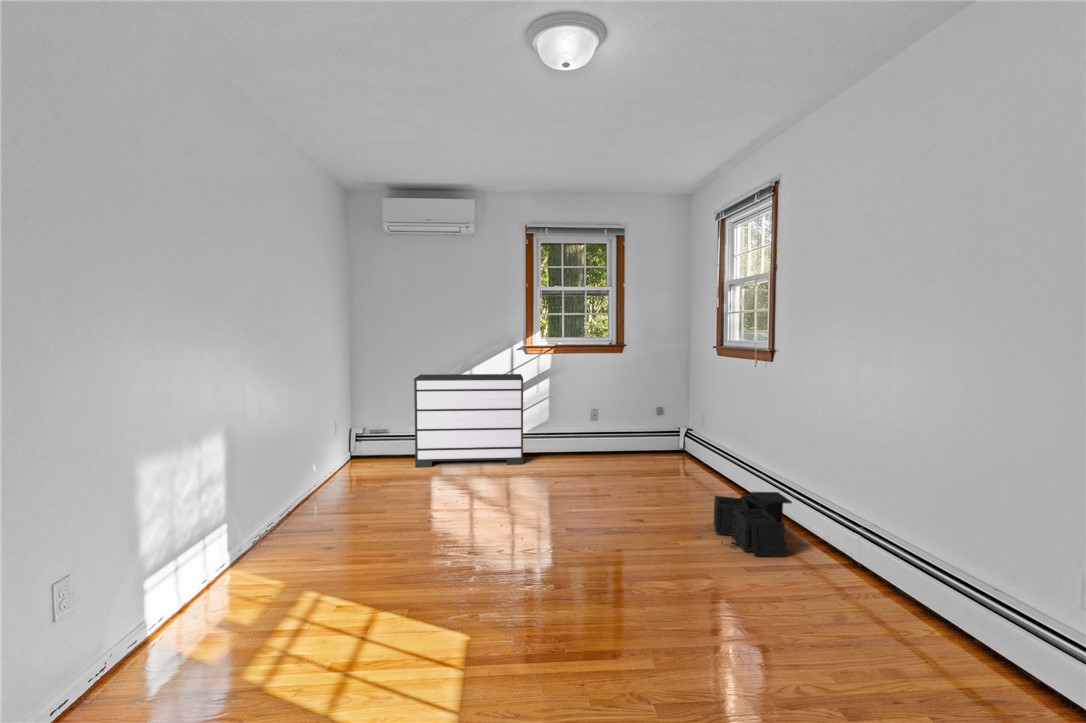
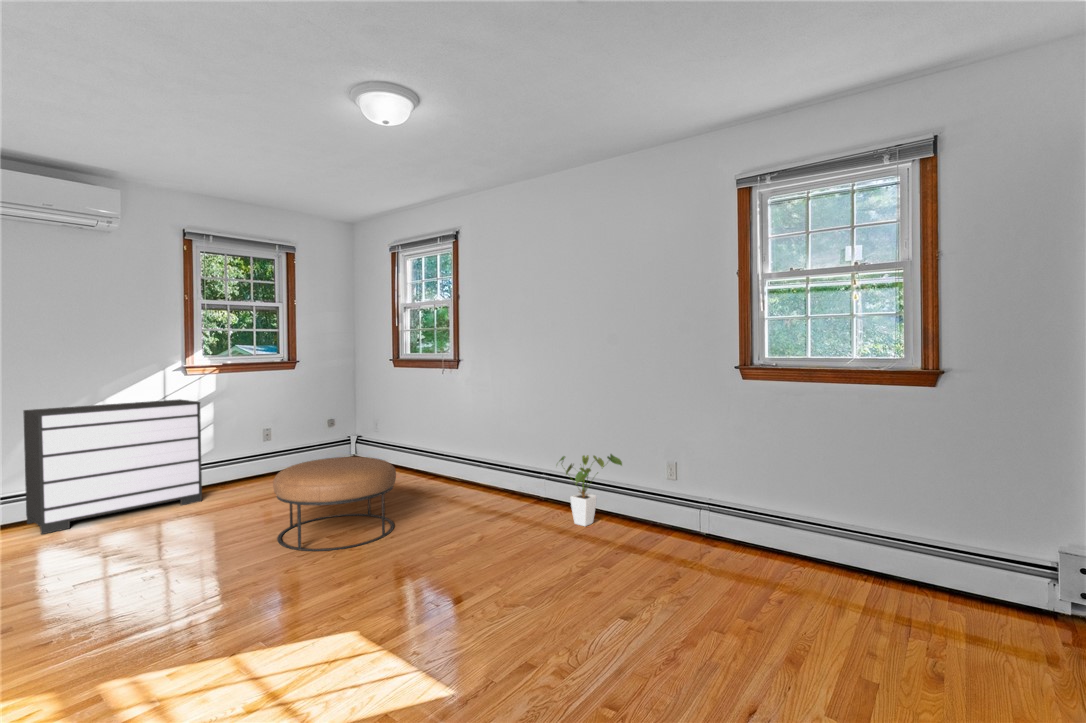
ottoman: none [509,451,633,558] -> present [273,457,396,551]
storage bin: present [714,492,792,556] -> none [440,465,503,507]
house plant: none [826,524,979,655] -> present [560,454,622,526]

